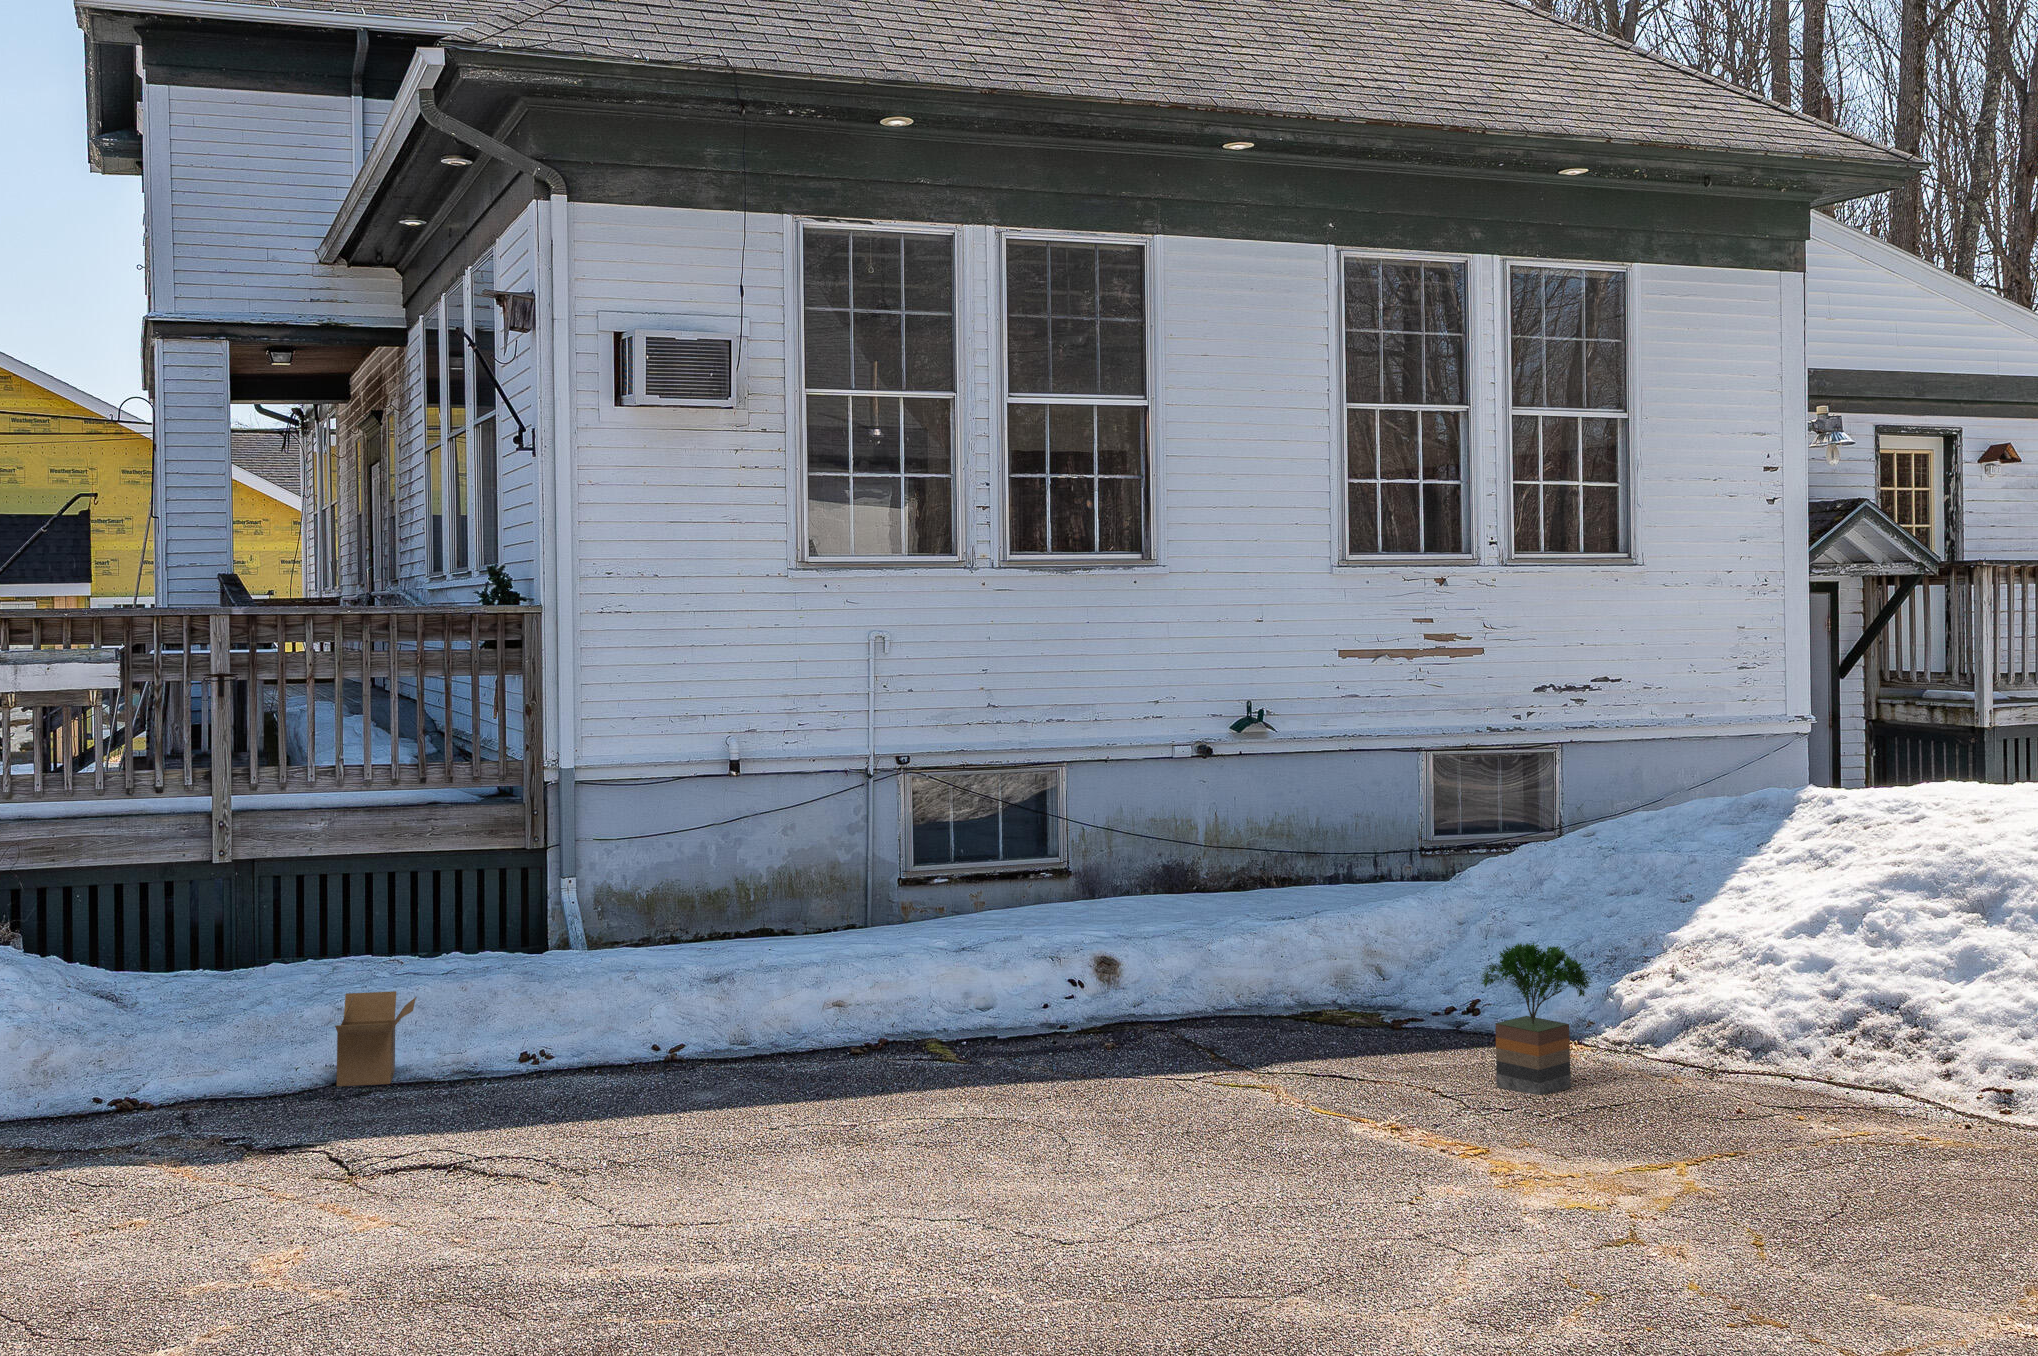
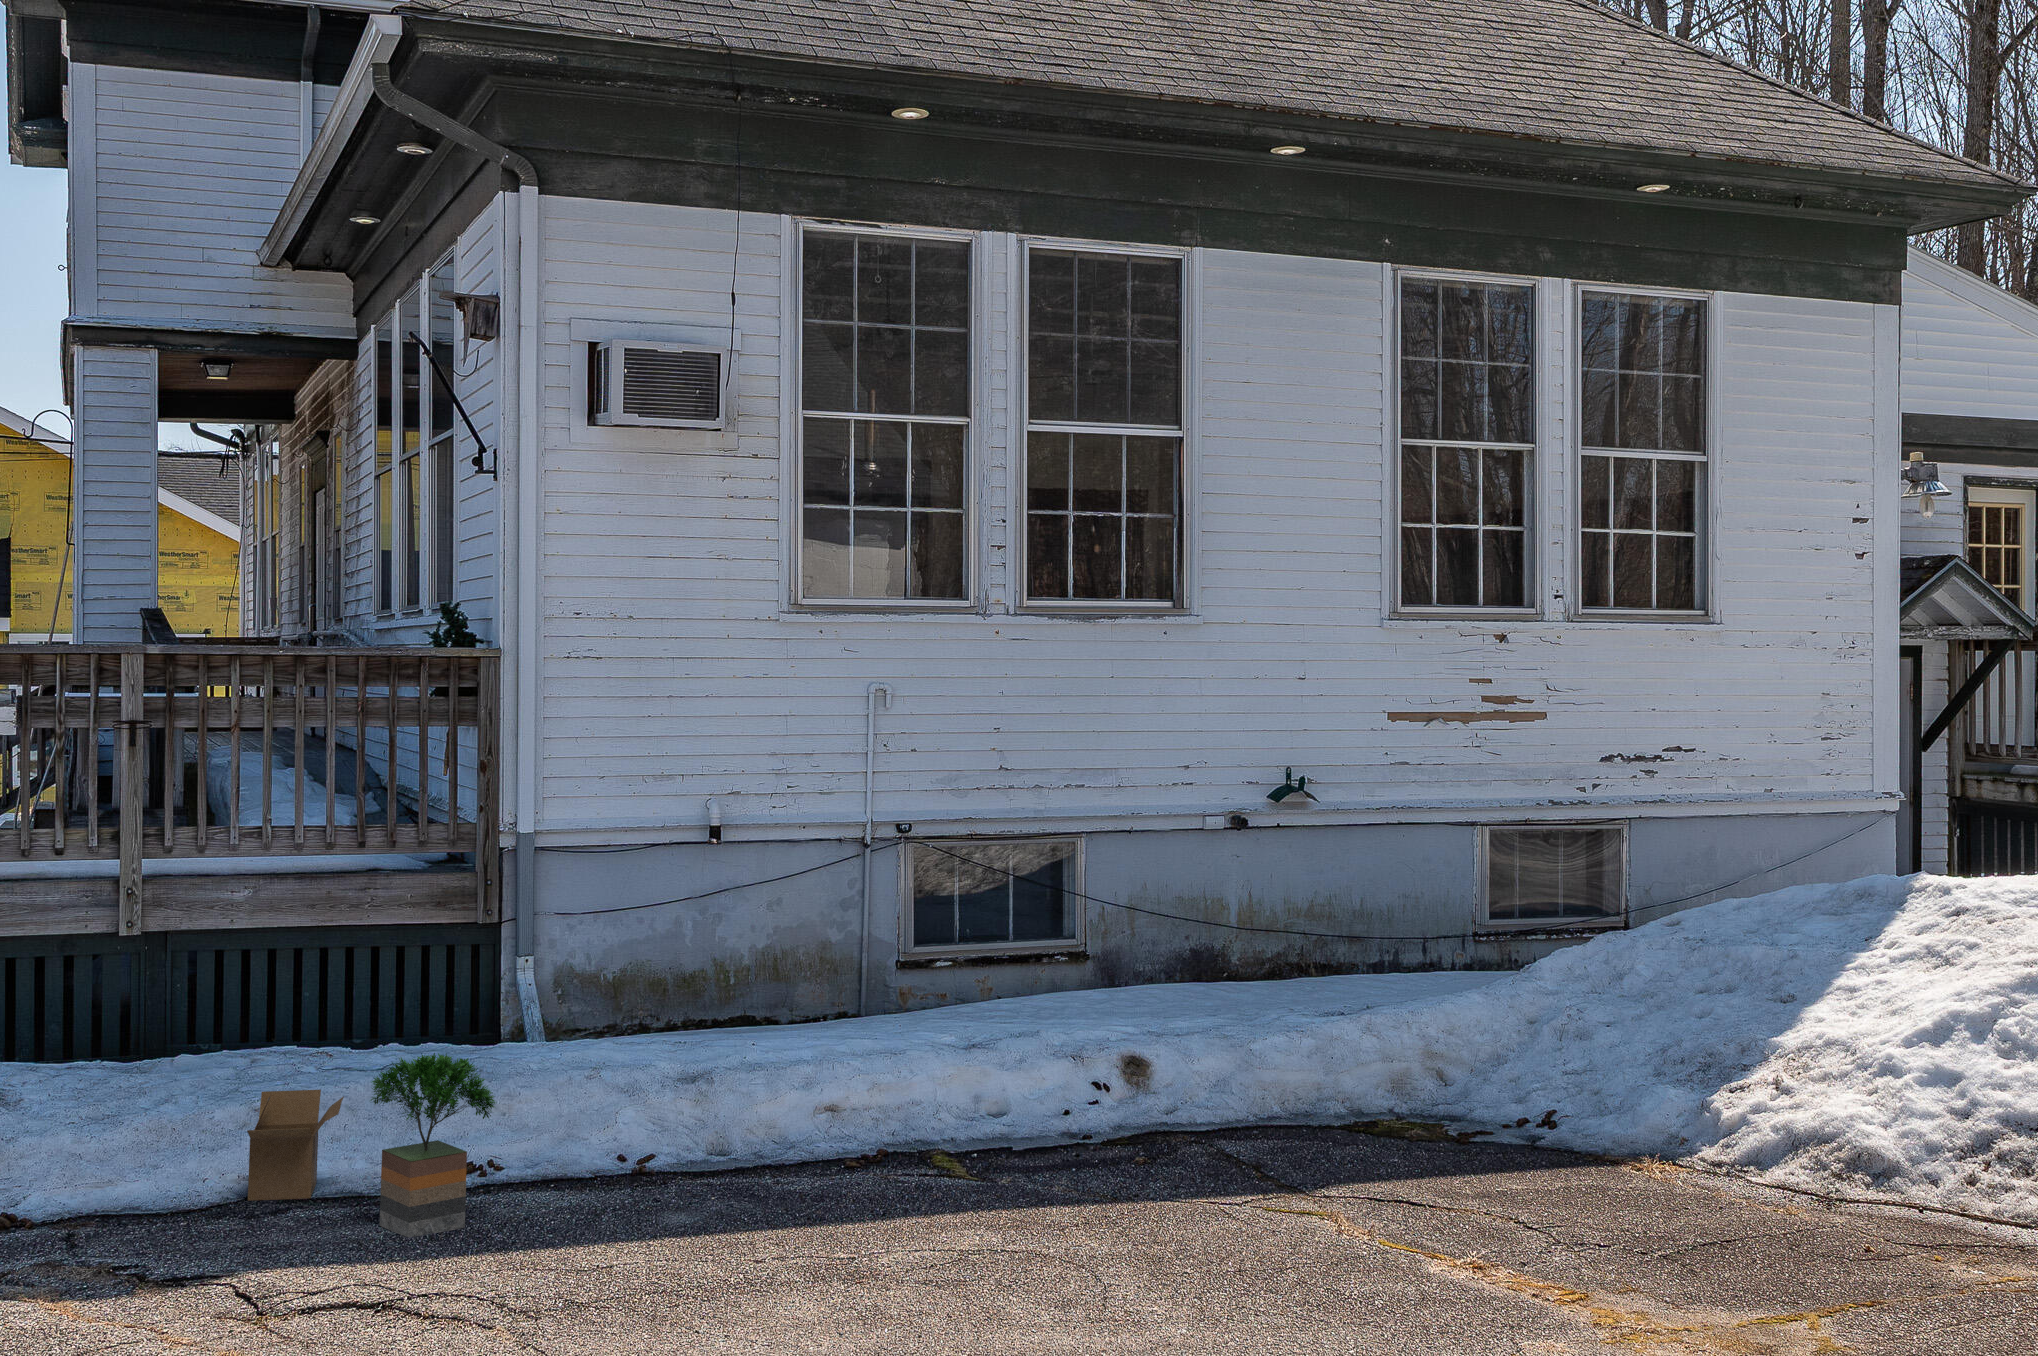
potted tree: present [1481,943,1591,1095] -> present [370,1053,495,1237]

